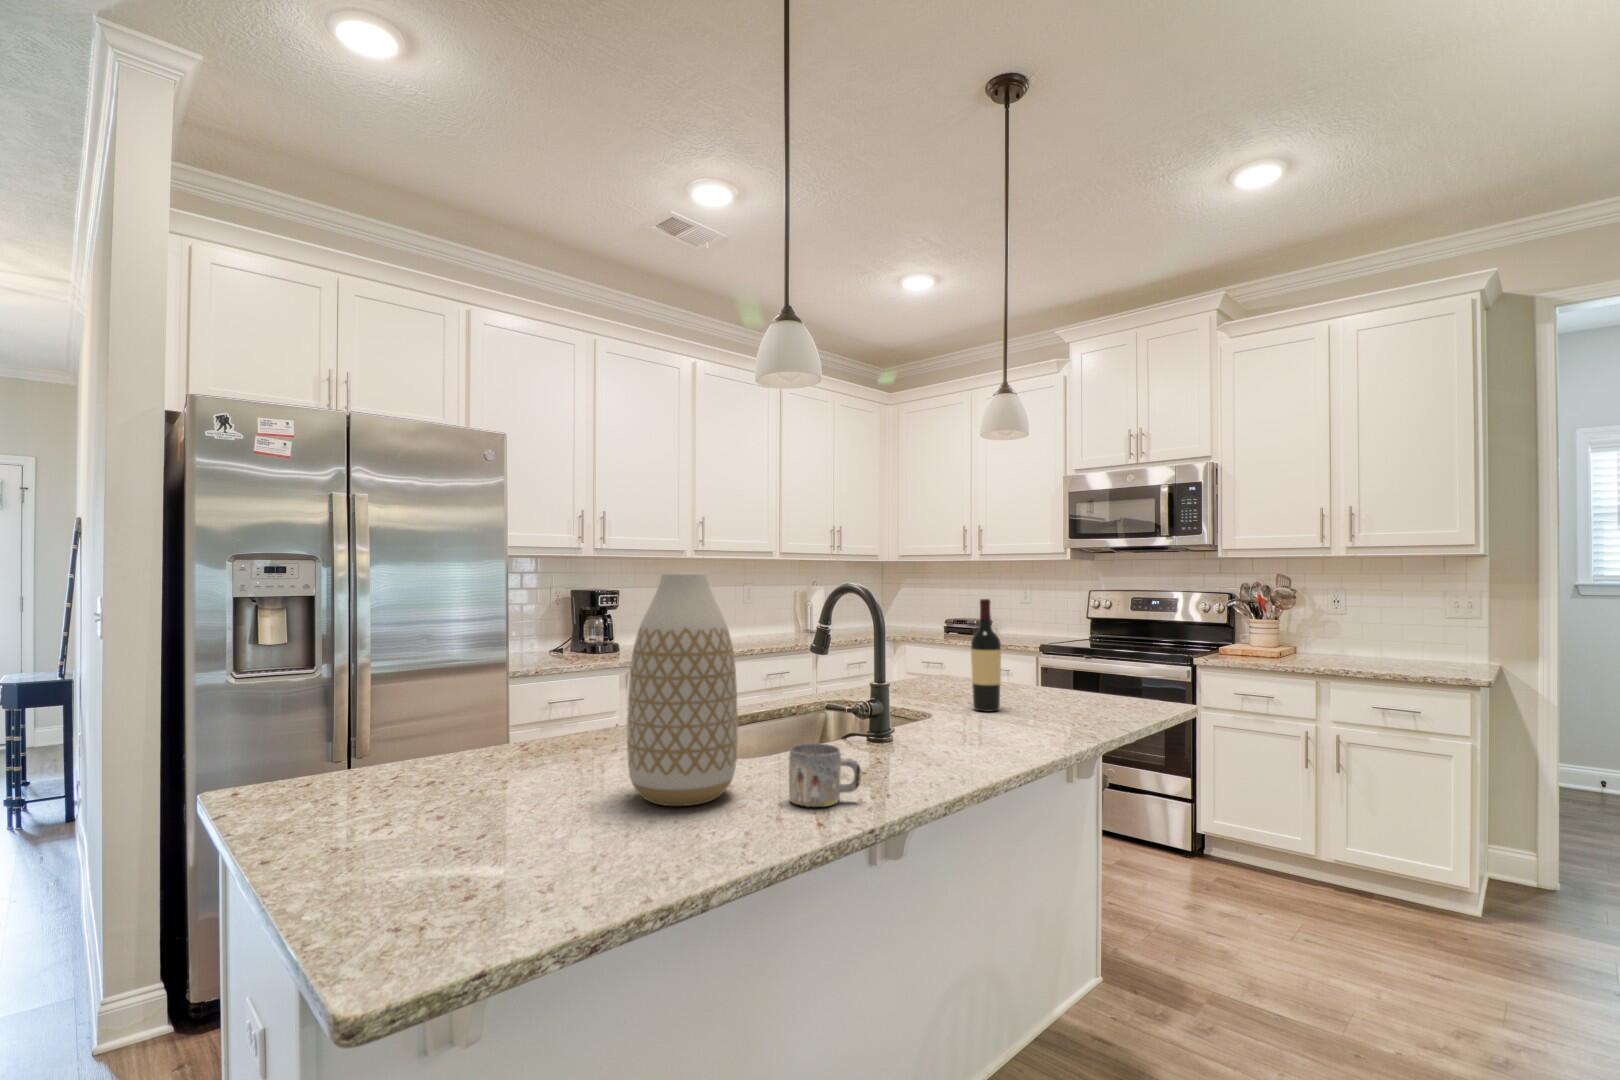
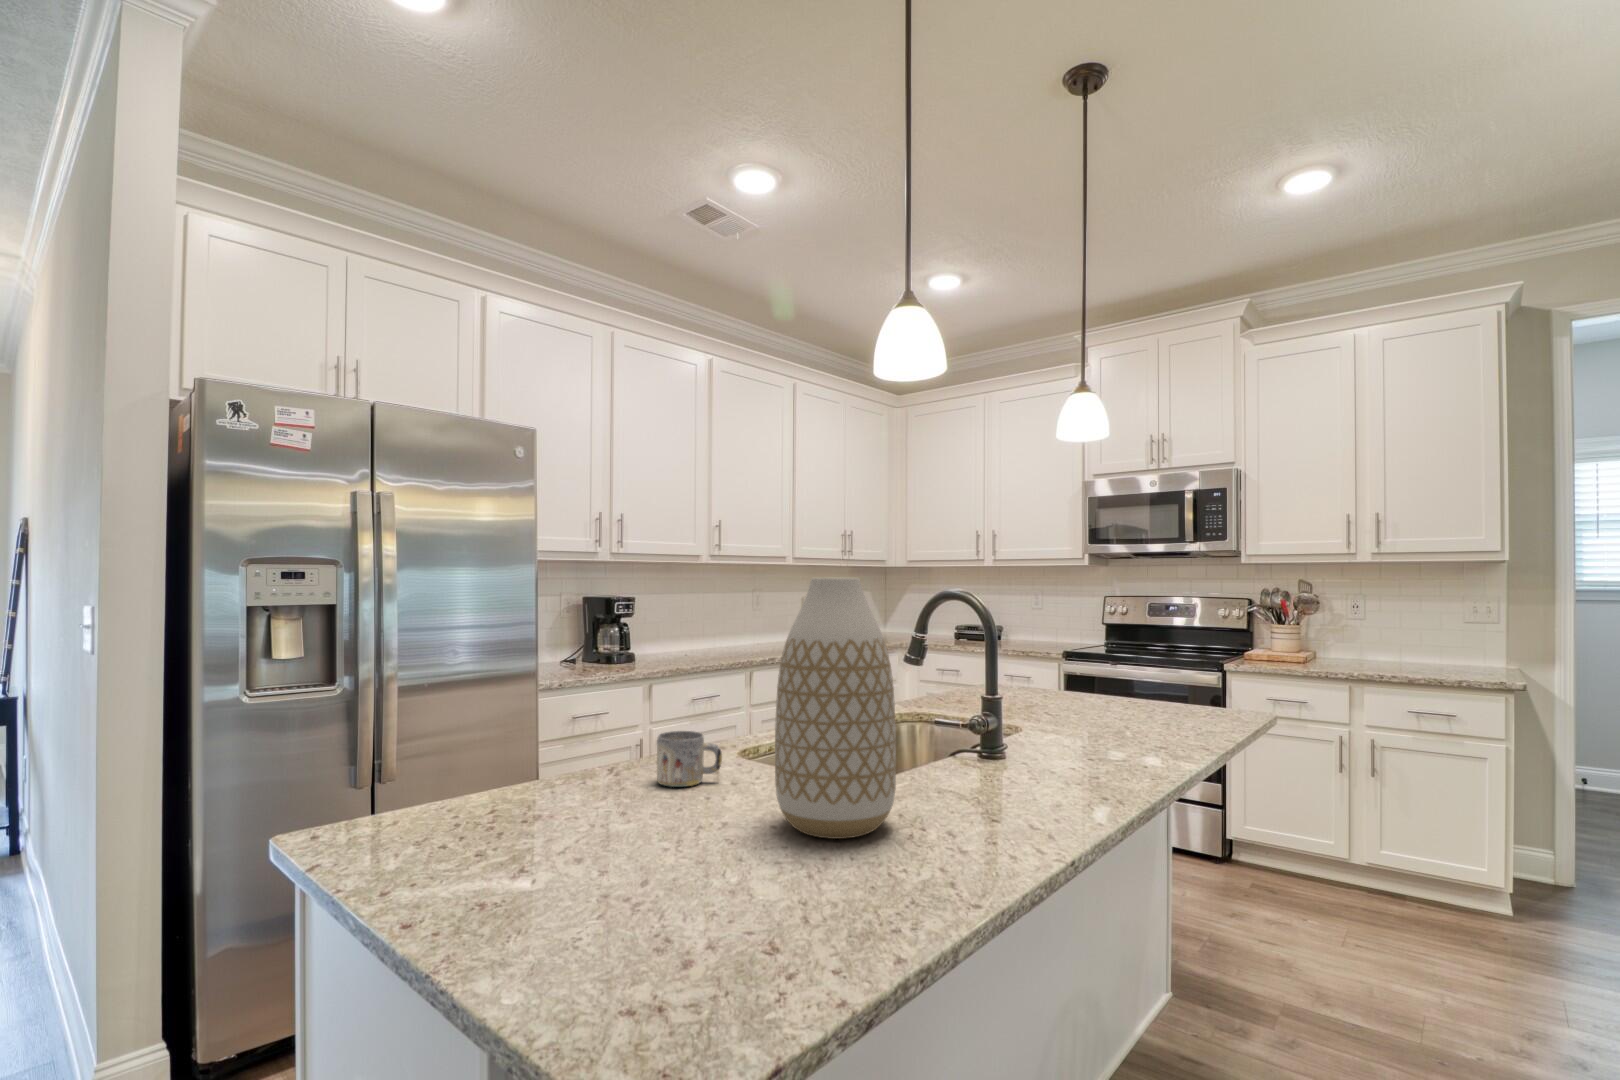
wine bottle: present [971,599,1001,712] -> none [1056,605,1088,723]
mug: present [789,743,861,807] -> present [657,731,722,787]

